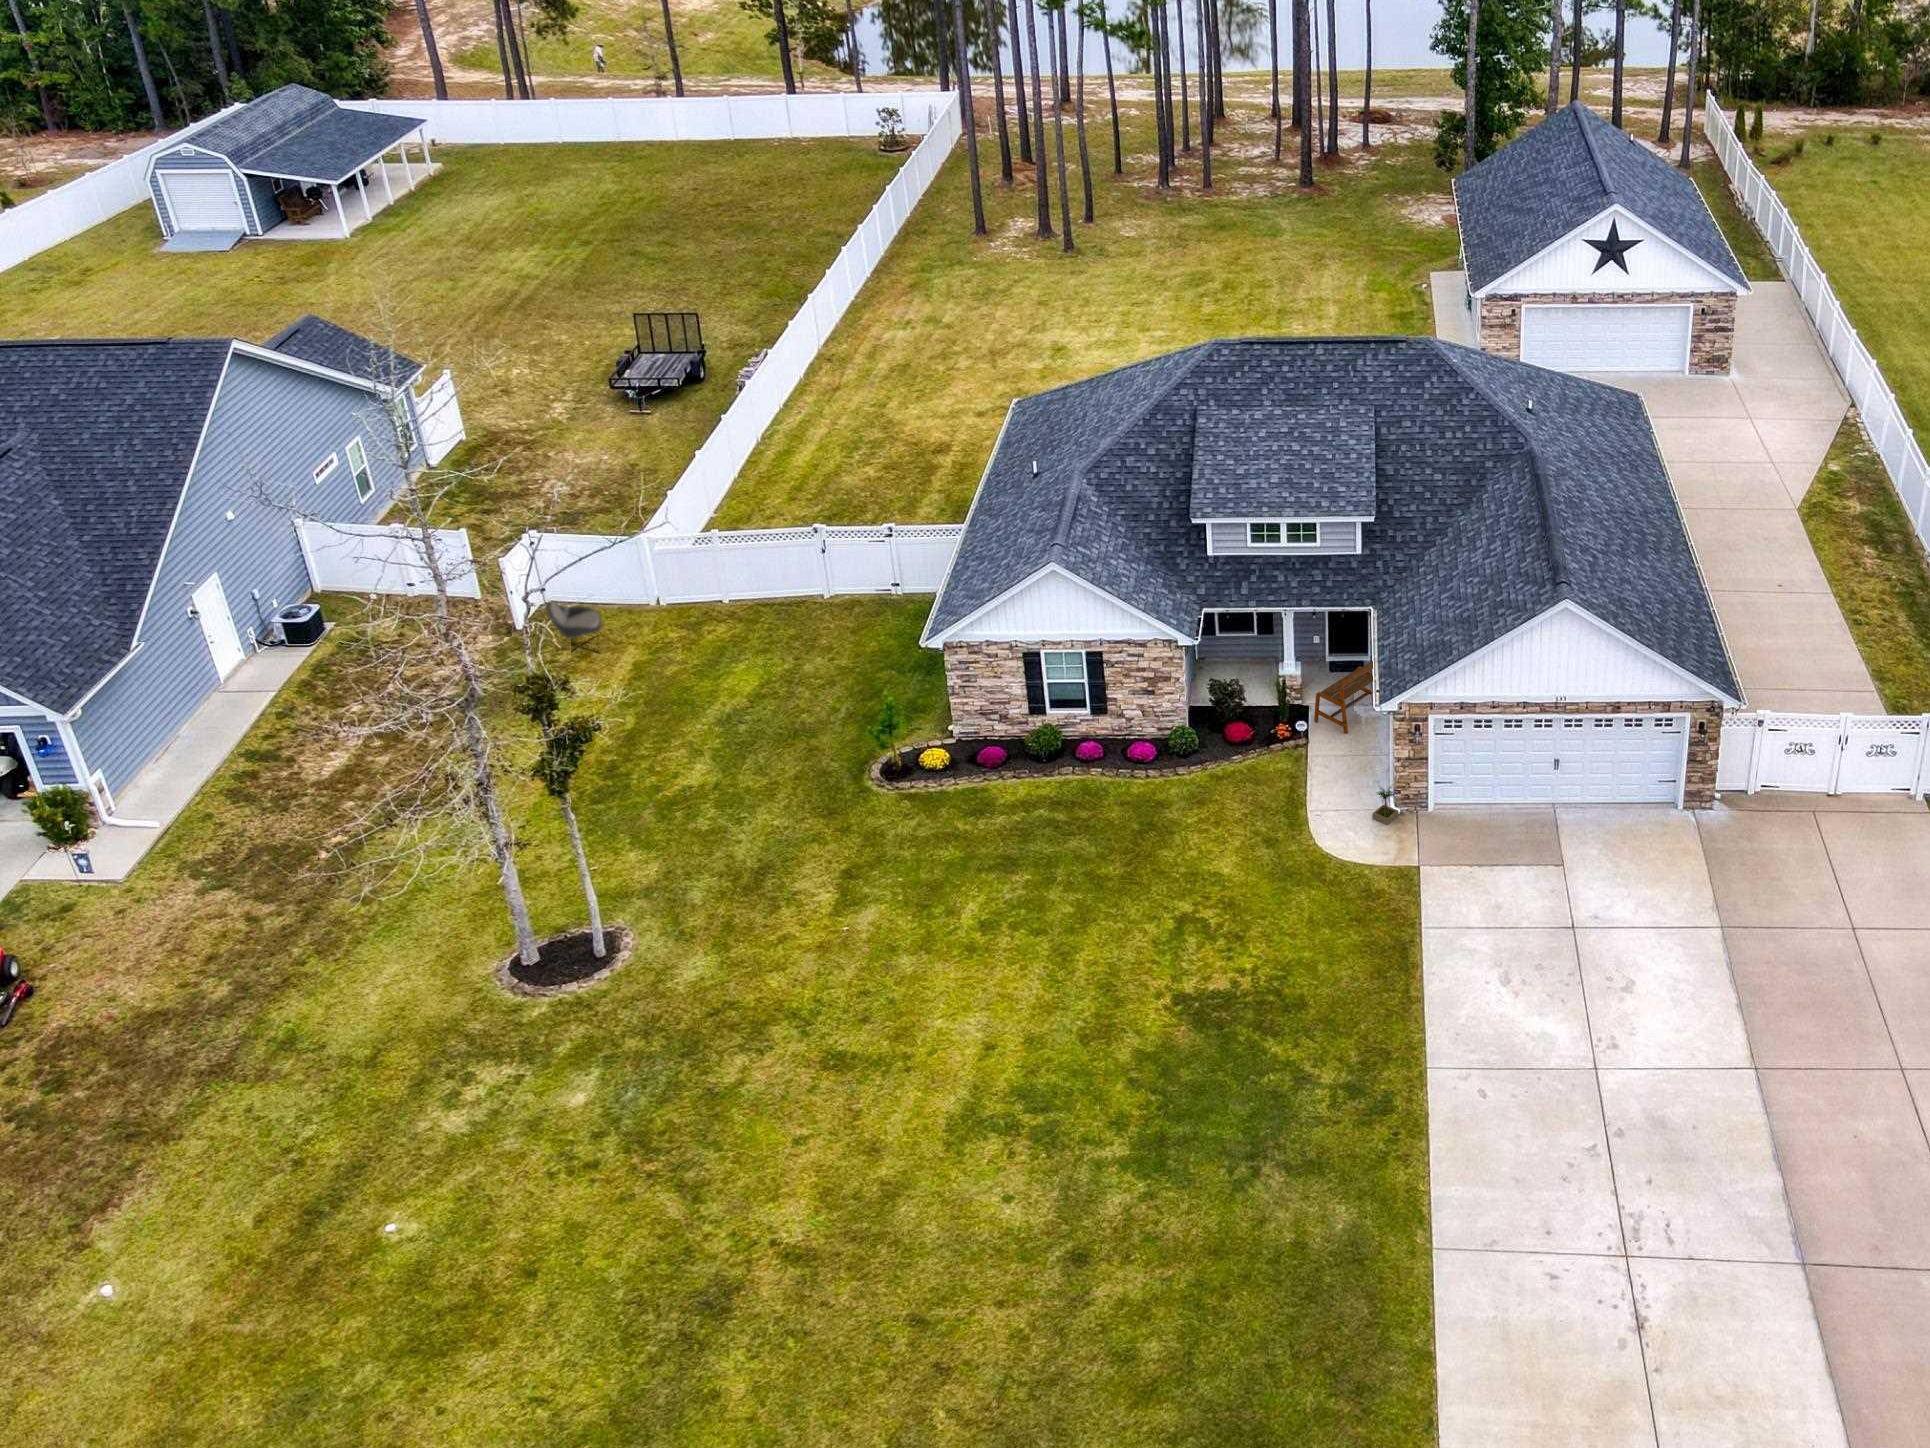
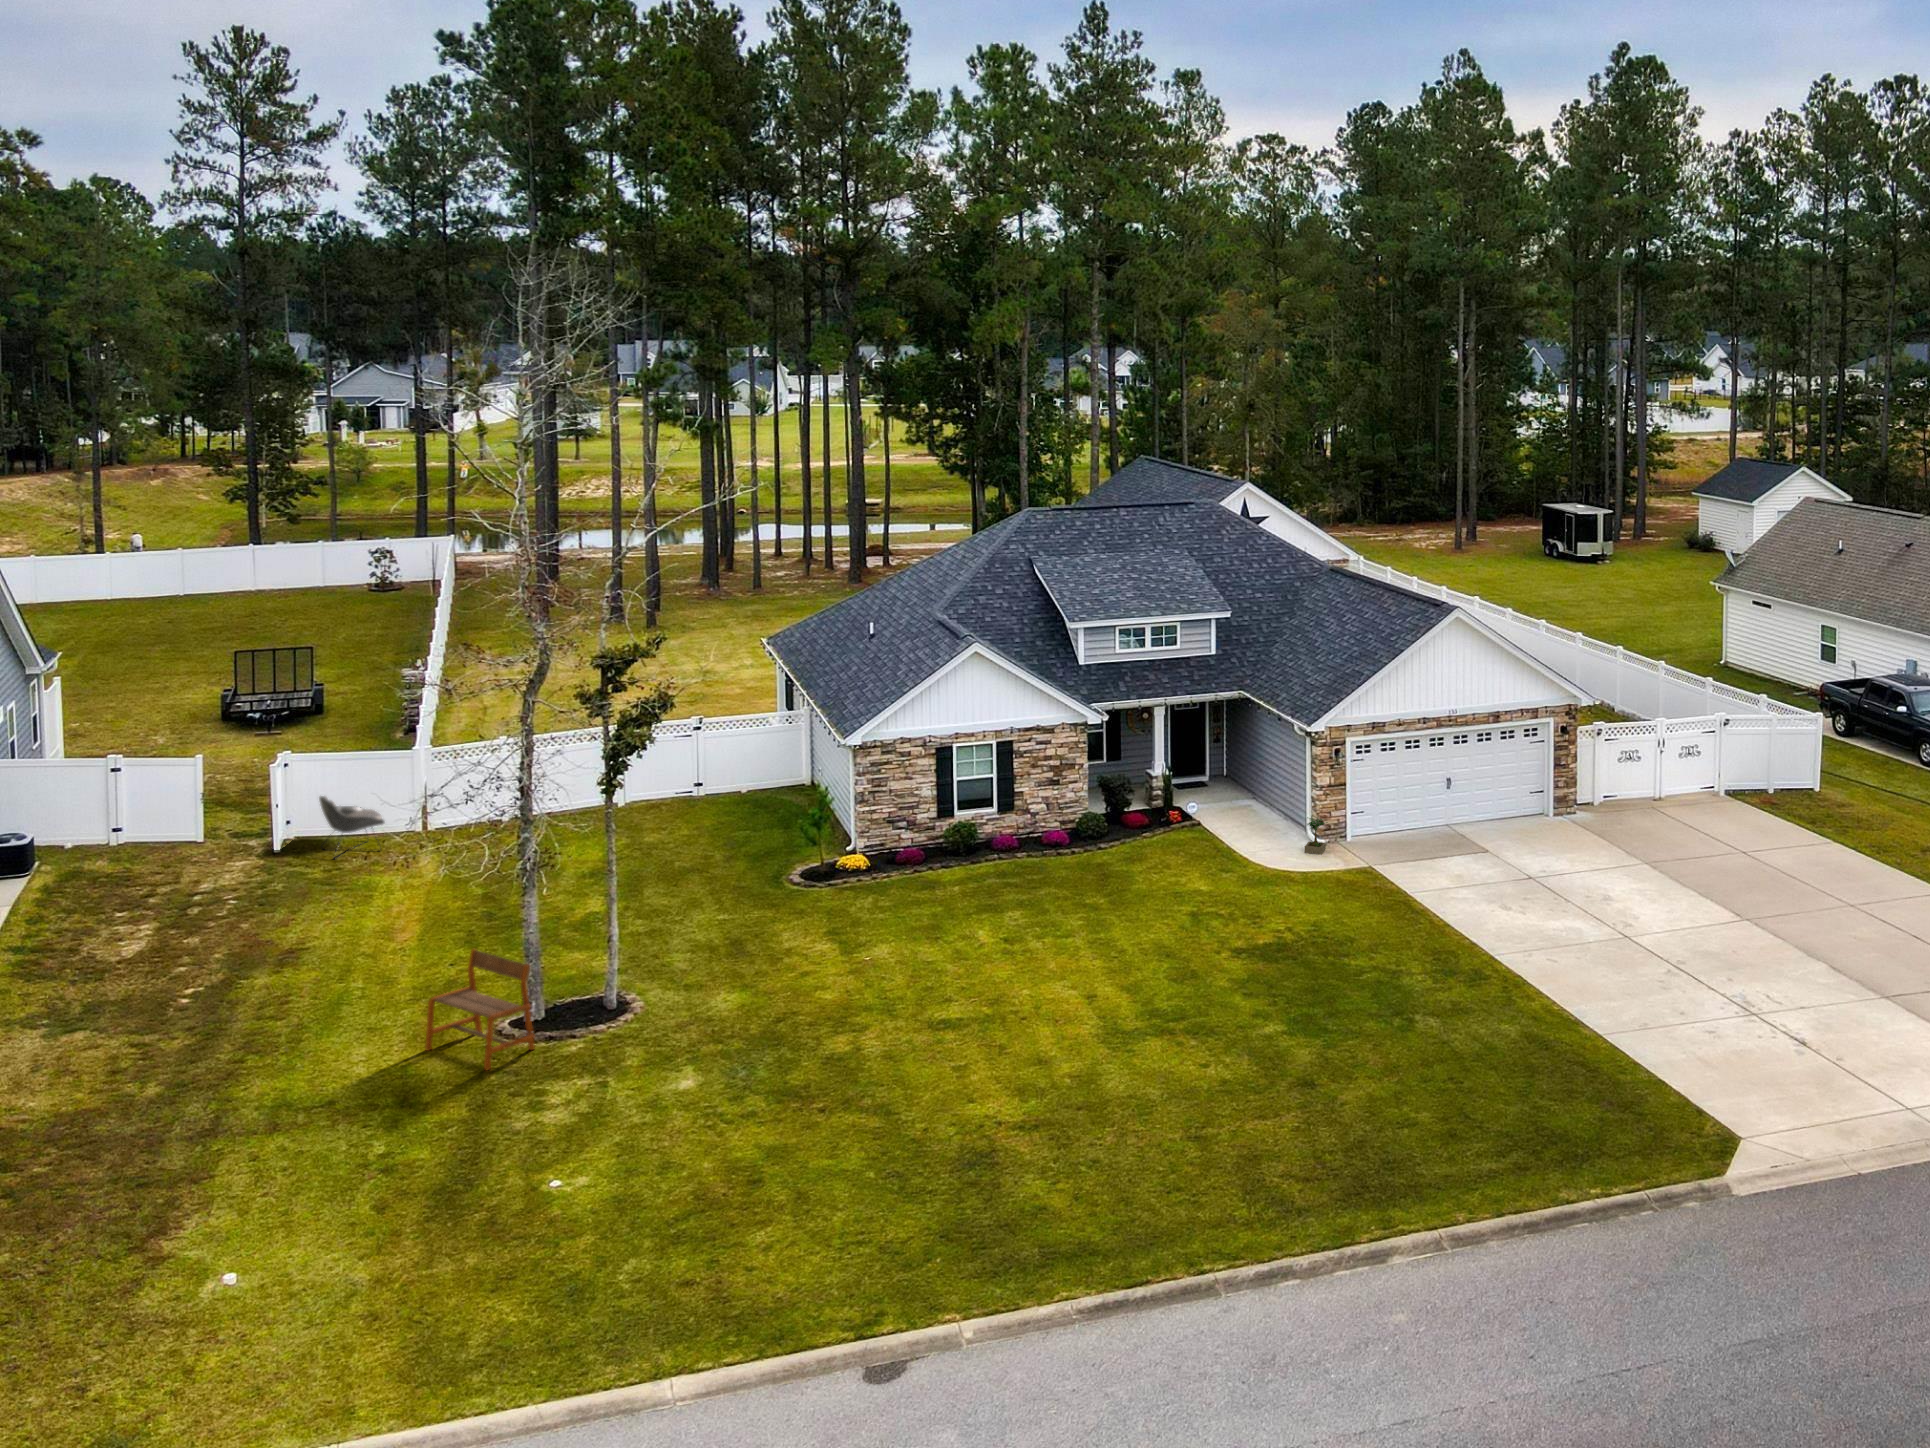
bench: present [1314,661,1373,733] -> present [425,949,535,1070]

